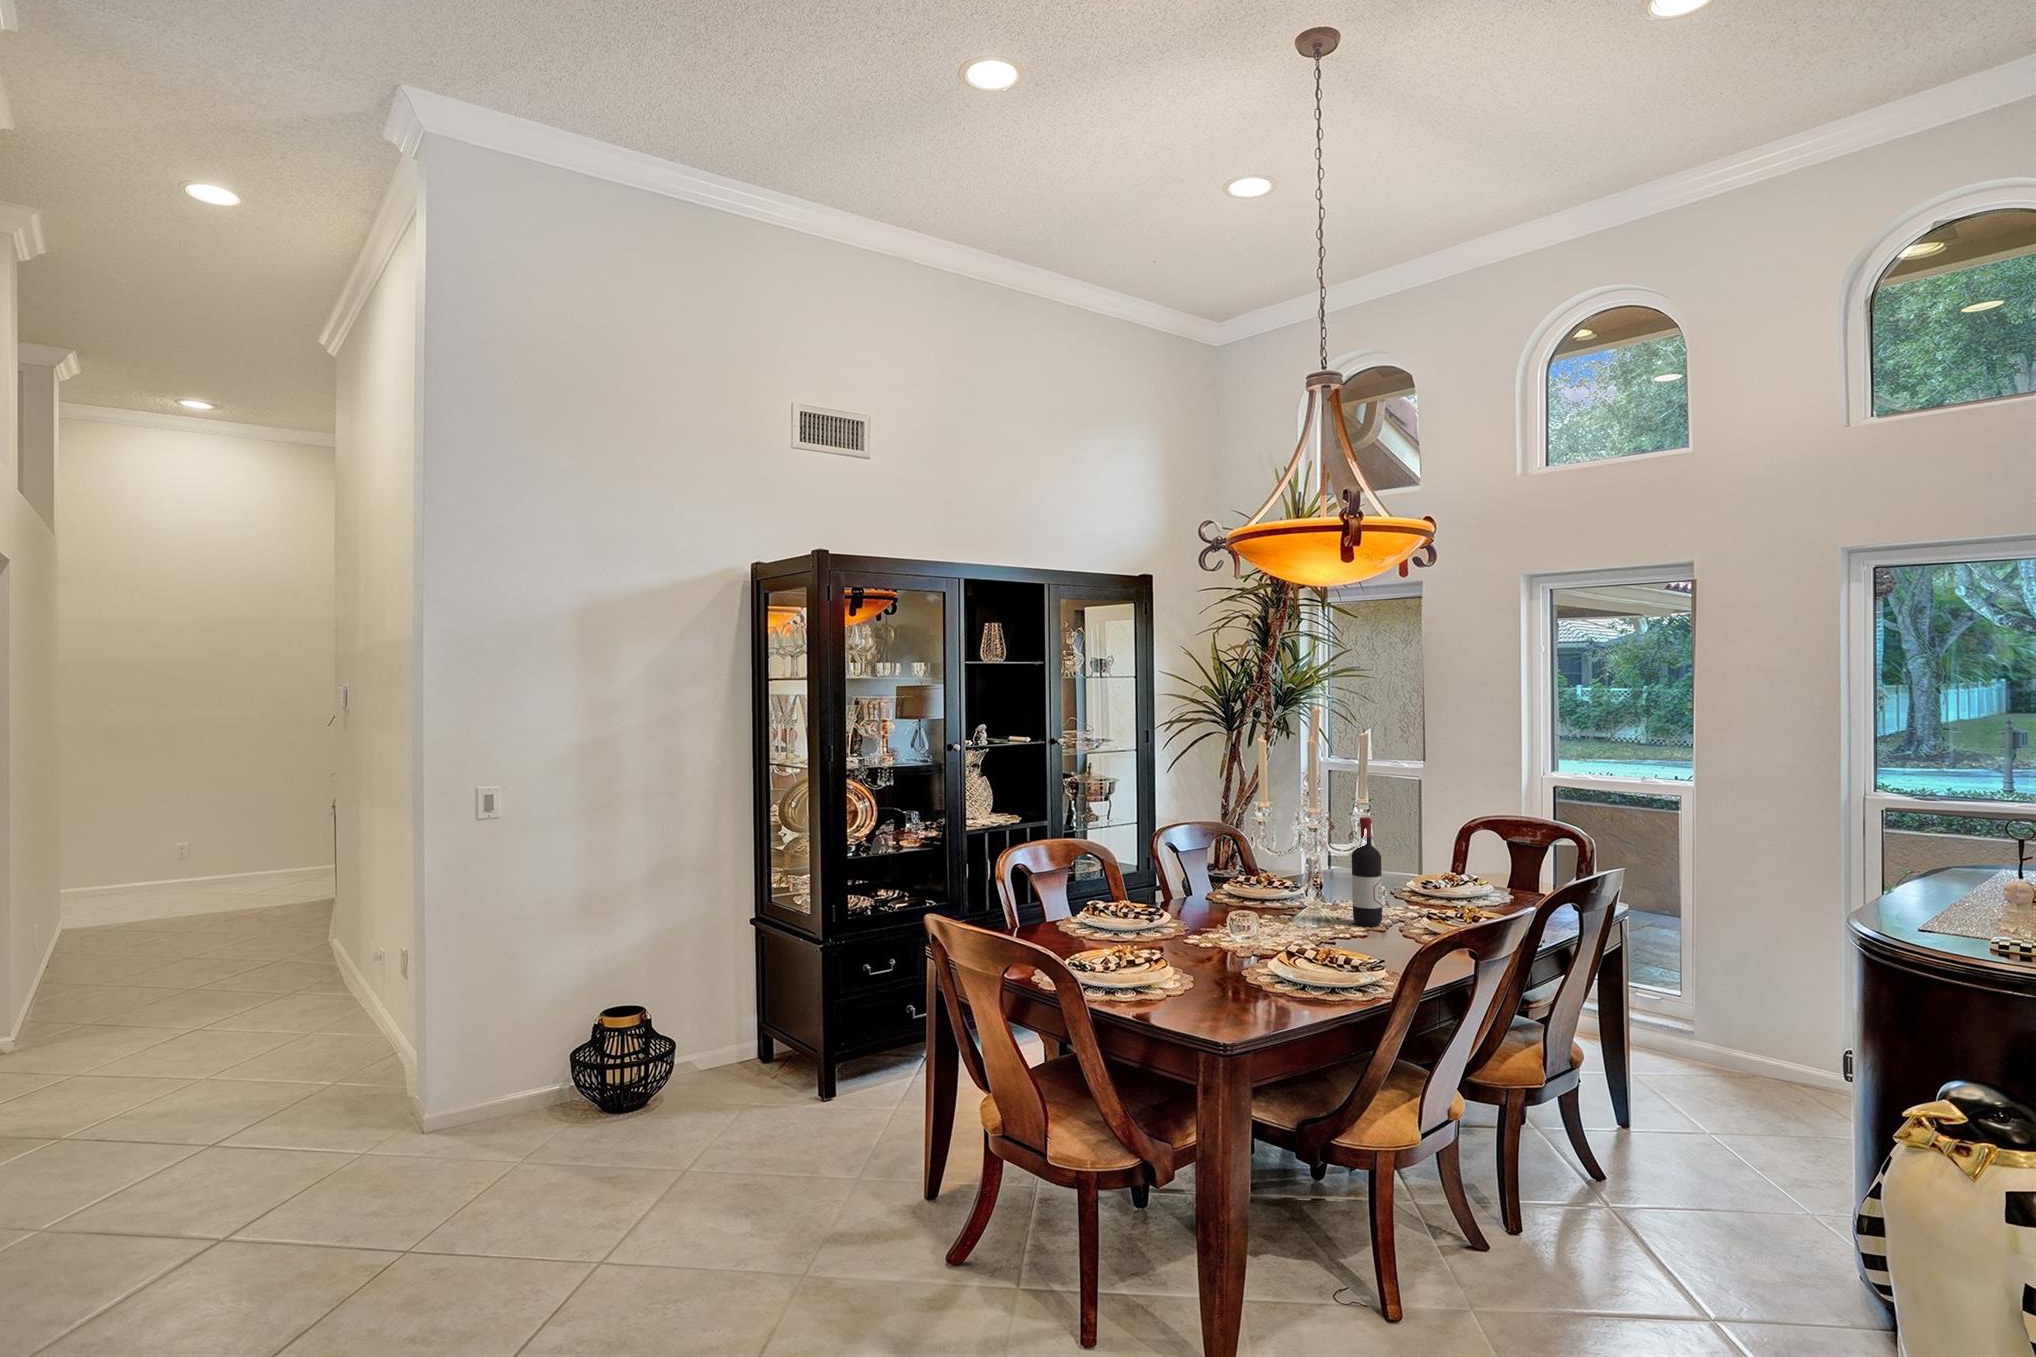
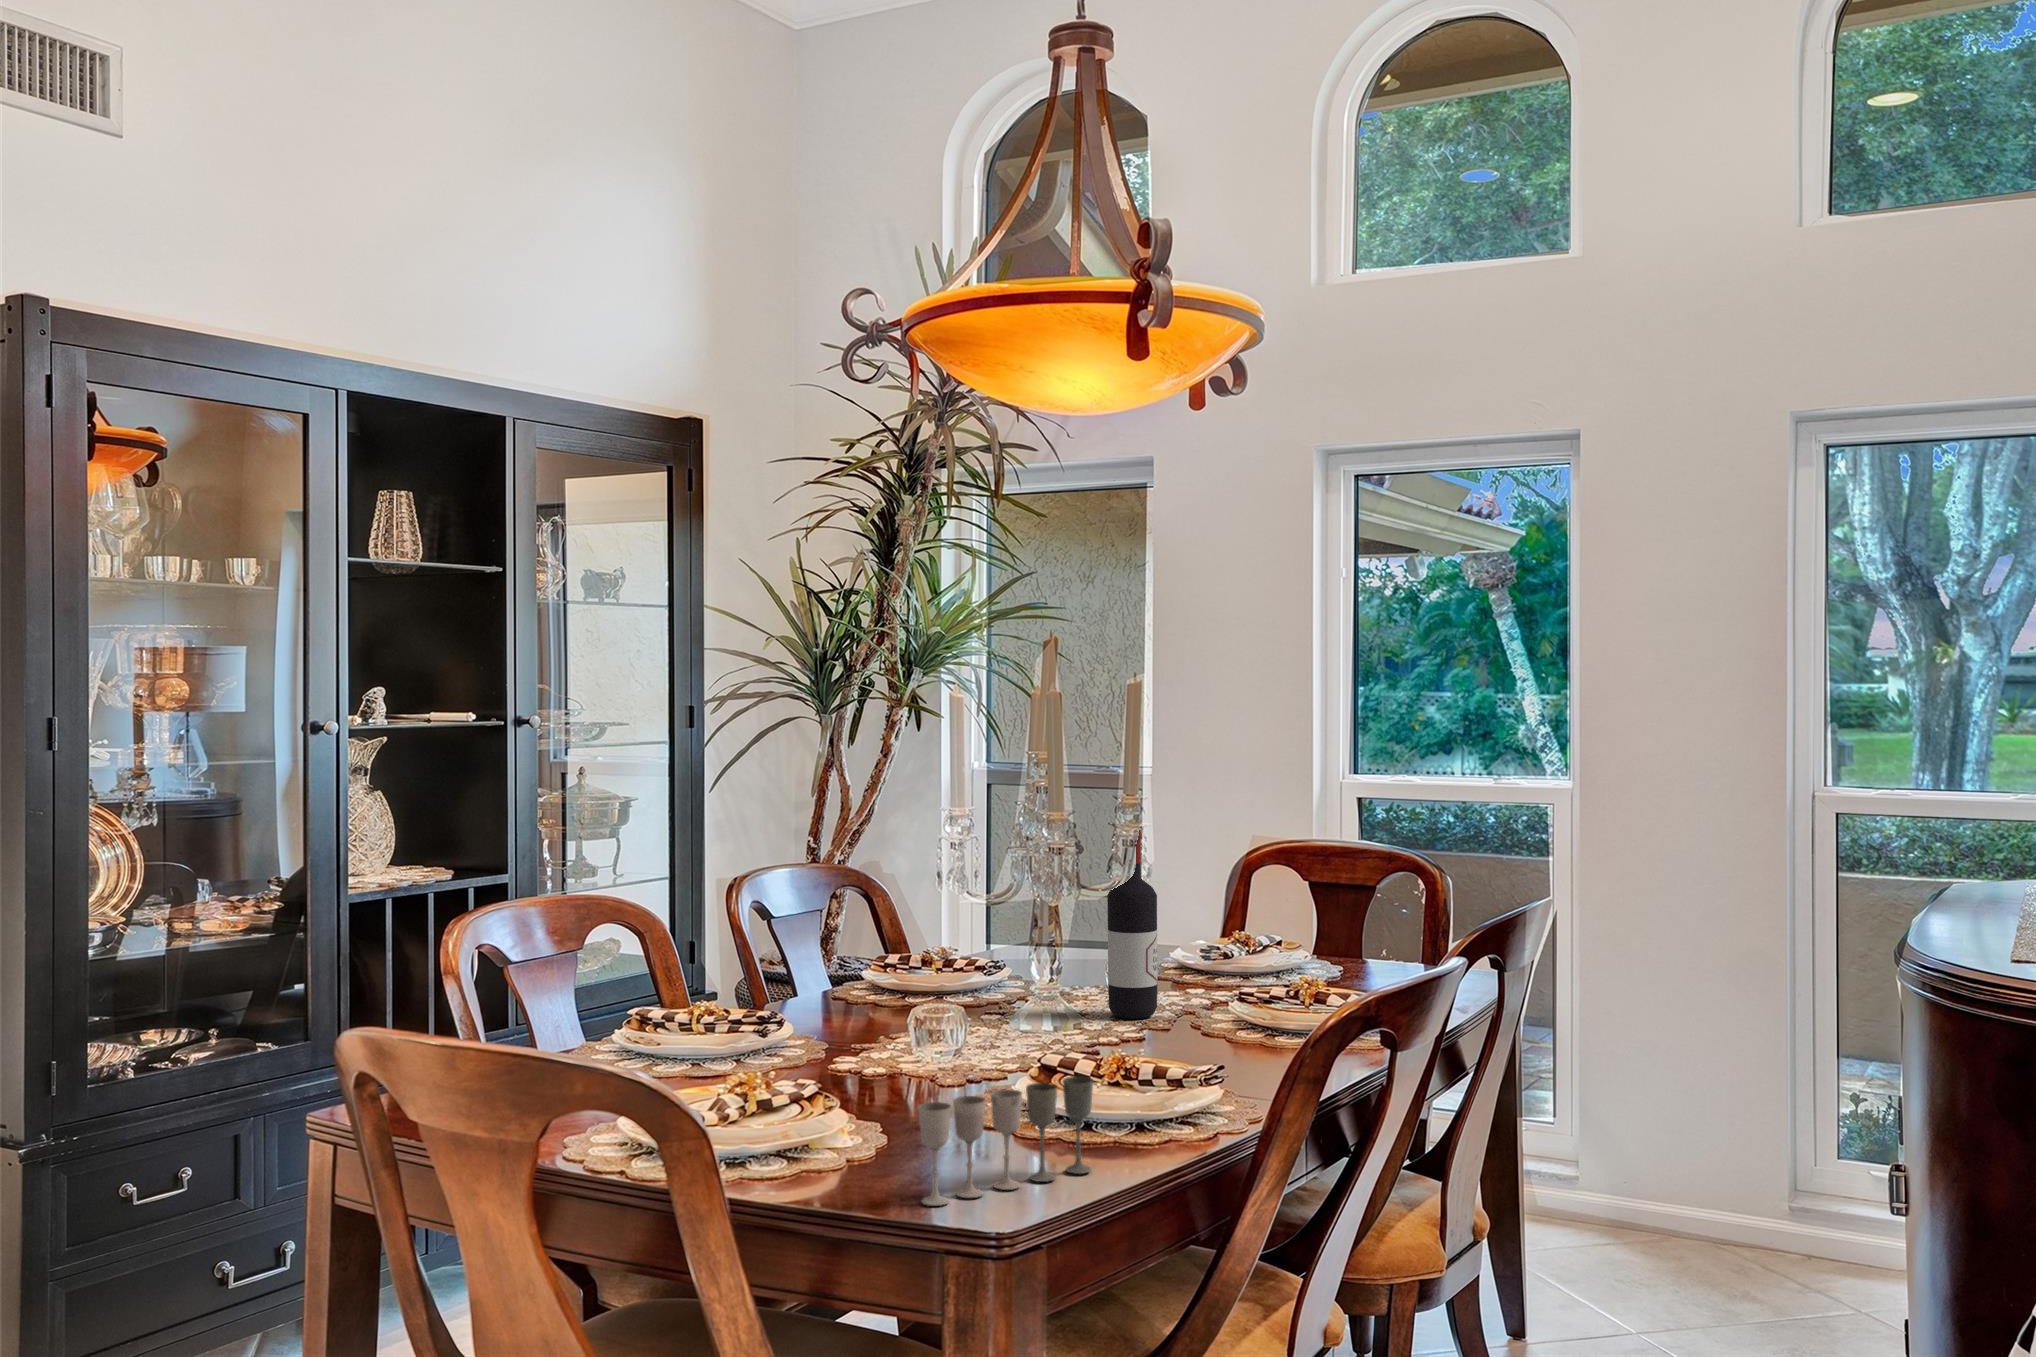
wine glass: none [1194,962,1294,1023] -> present [918,1076,1093,1206]

